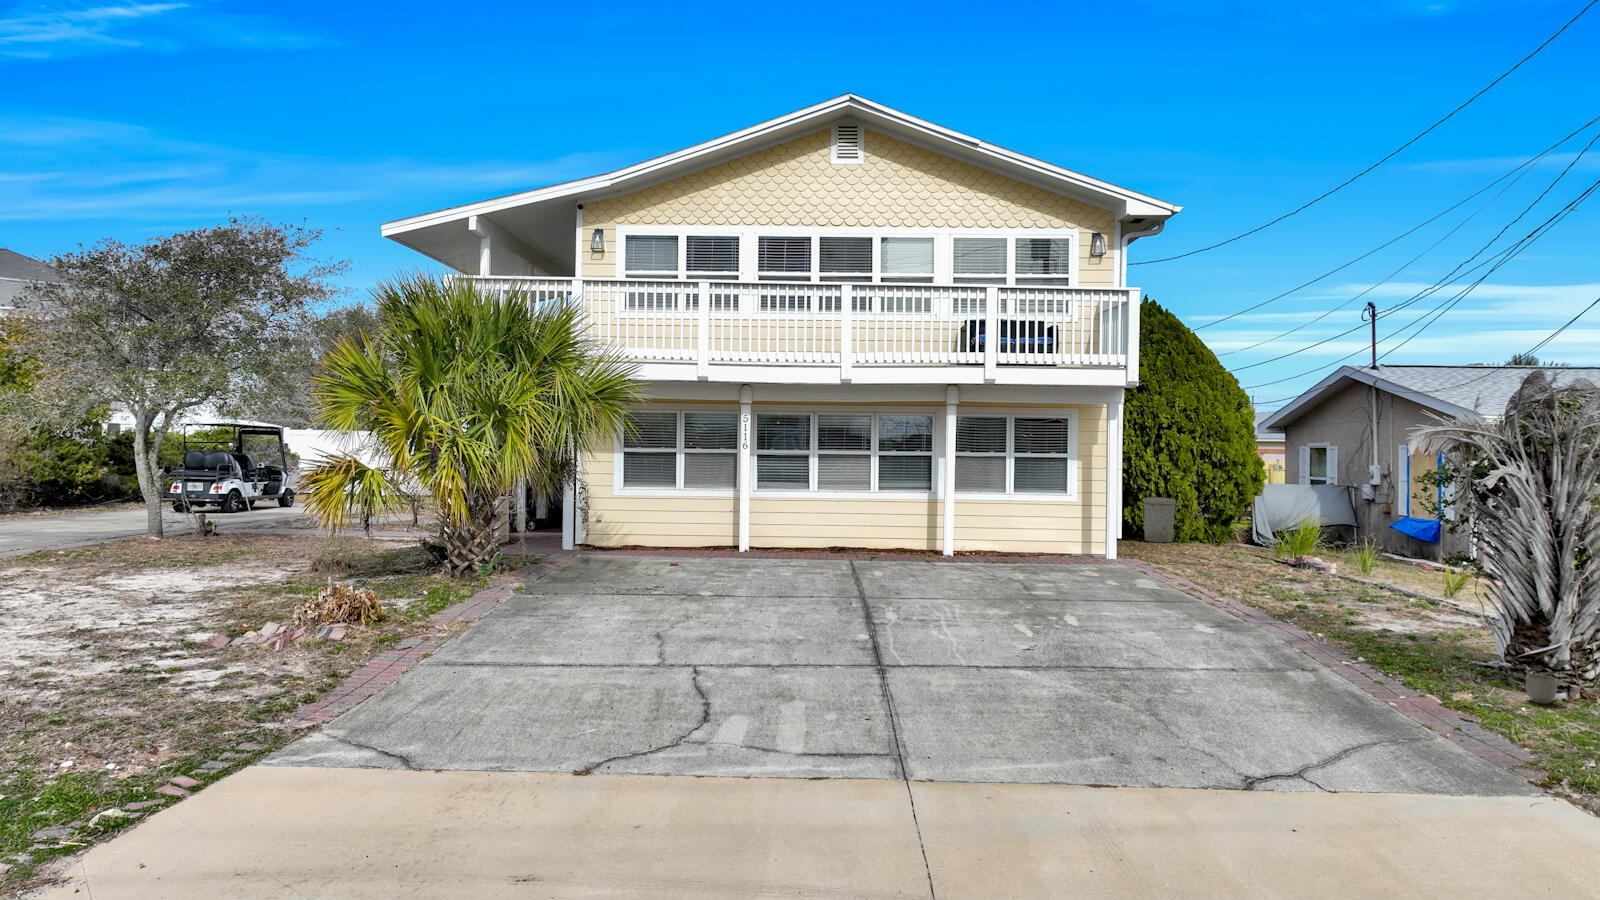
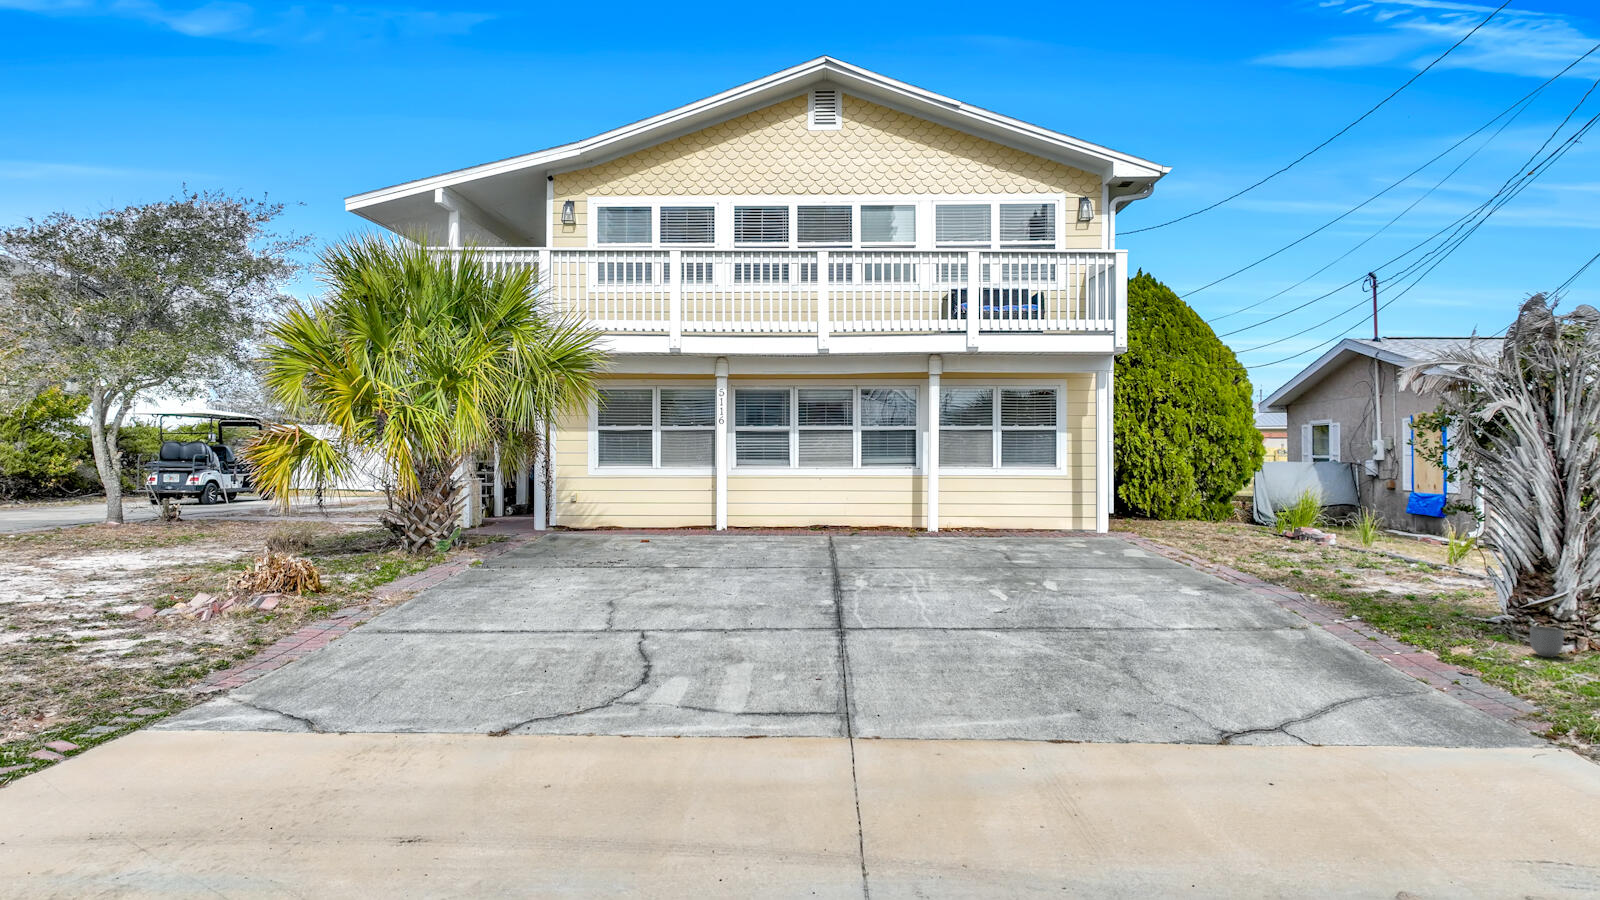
trash can: present [1143,497,1176,542] -> none [1137,473,1172,519]

